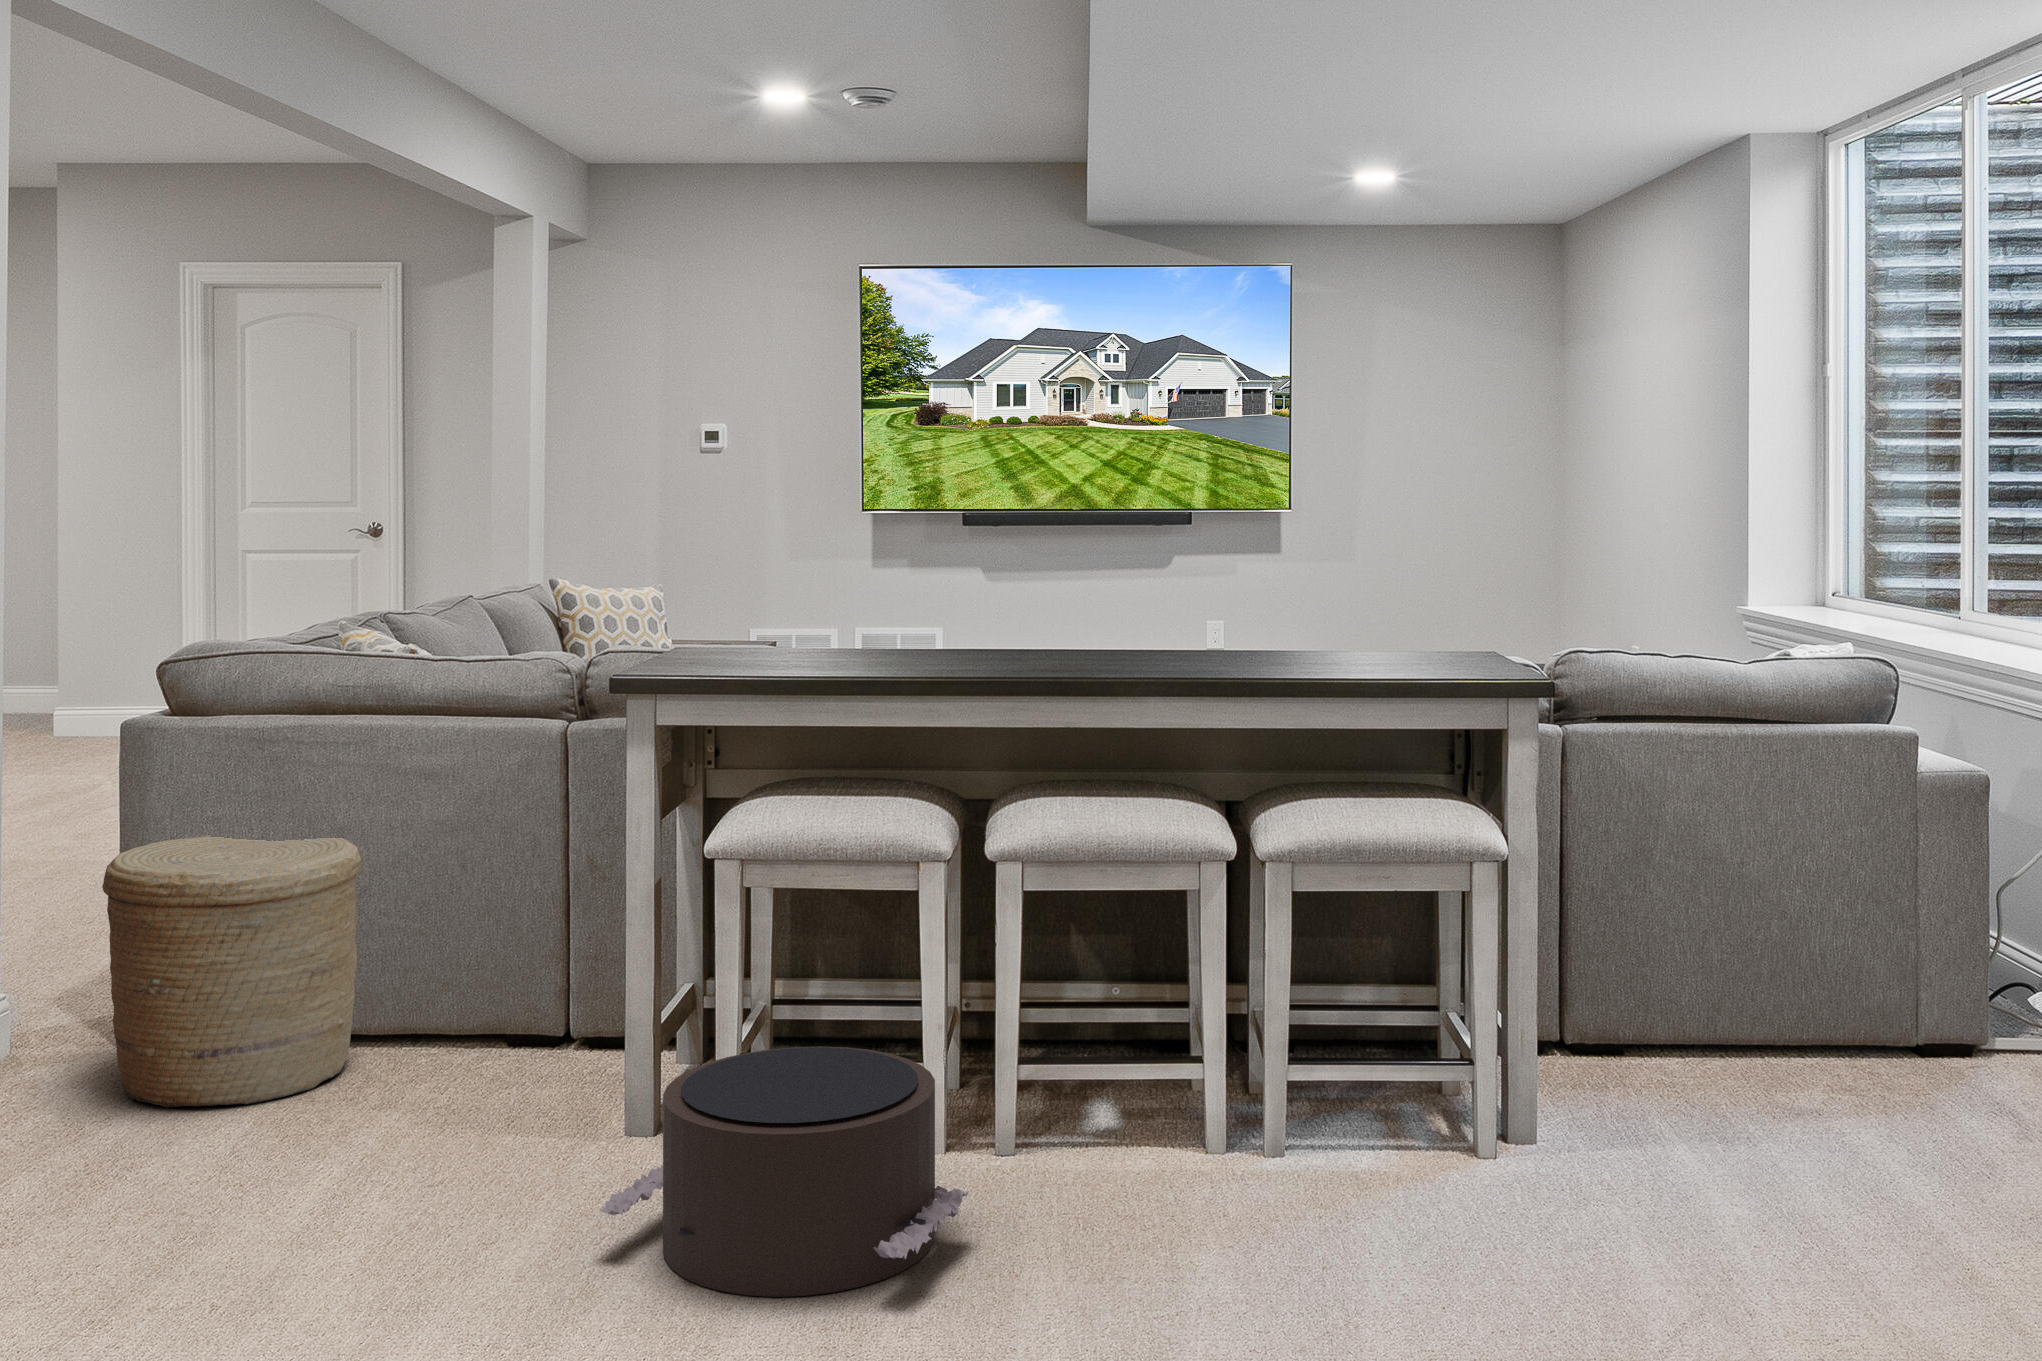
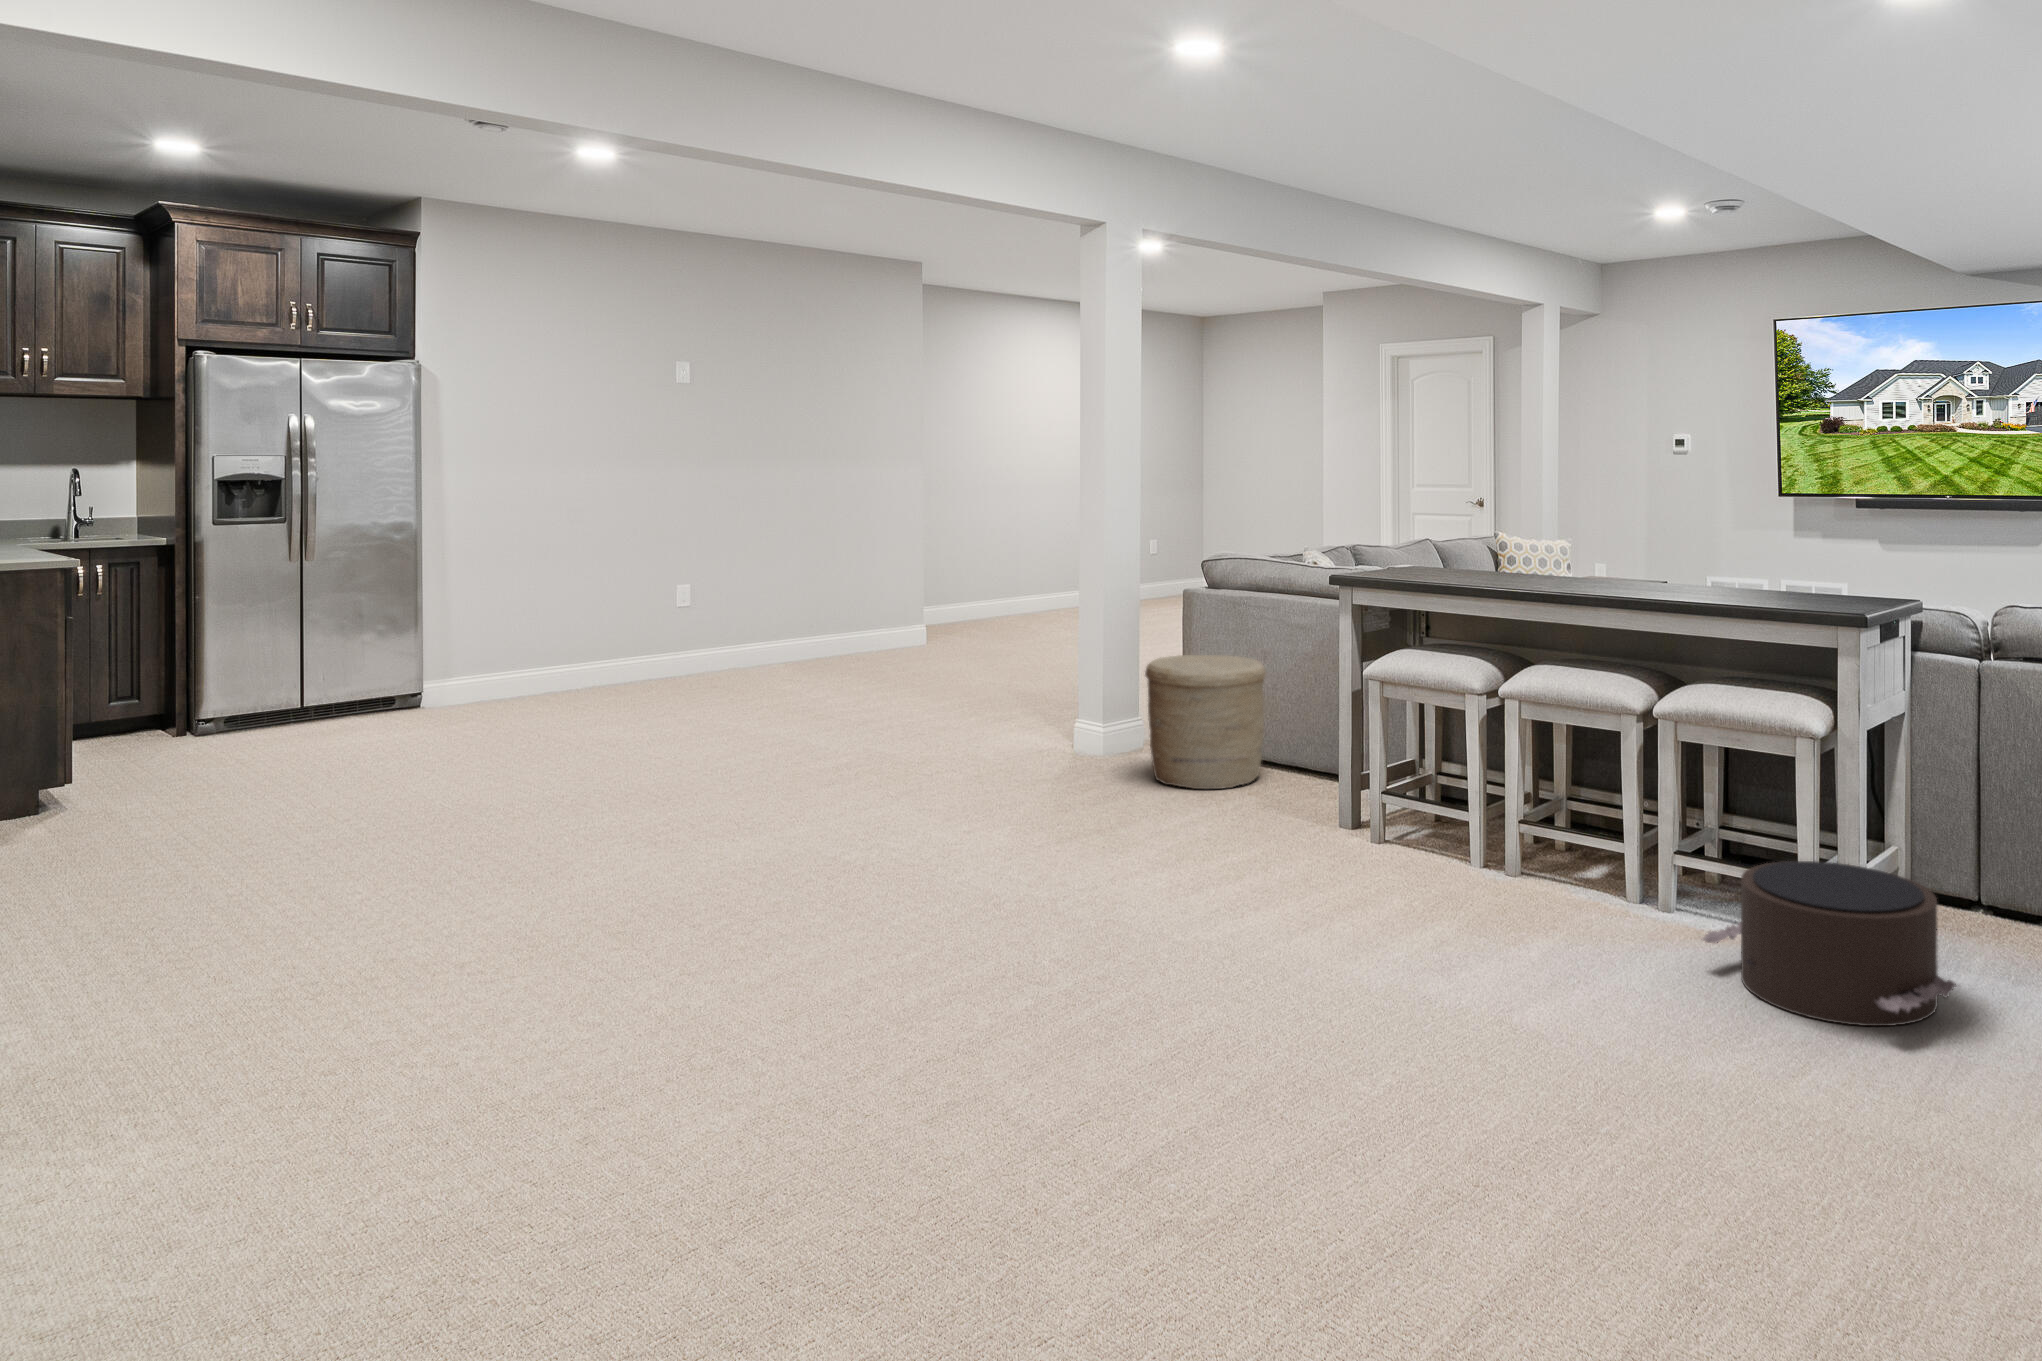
pouf: present [600,1047,969,1297] -> present [1702,861,1956,1026]

